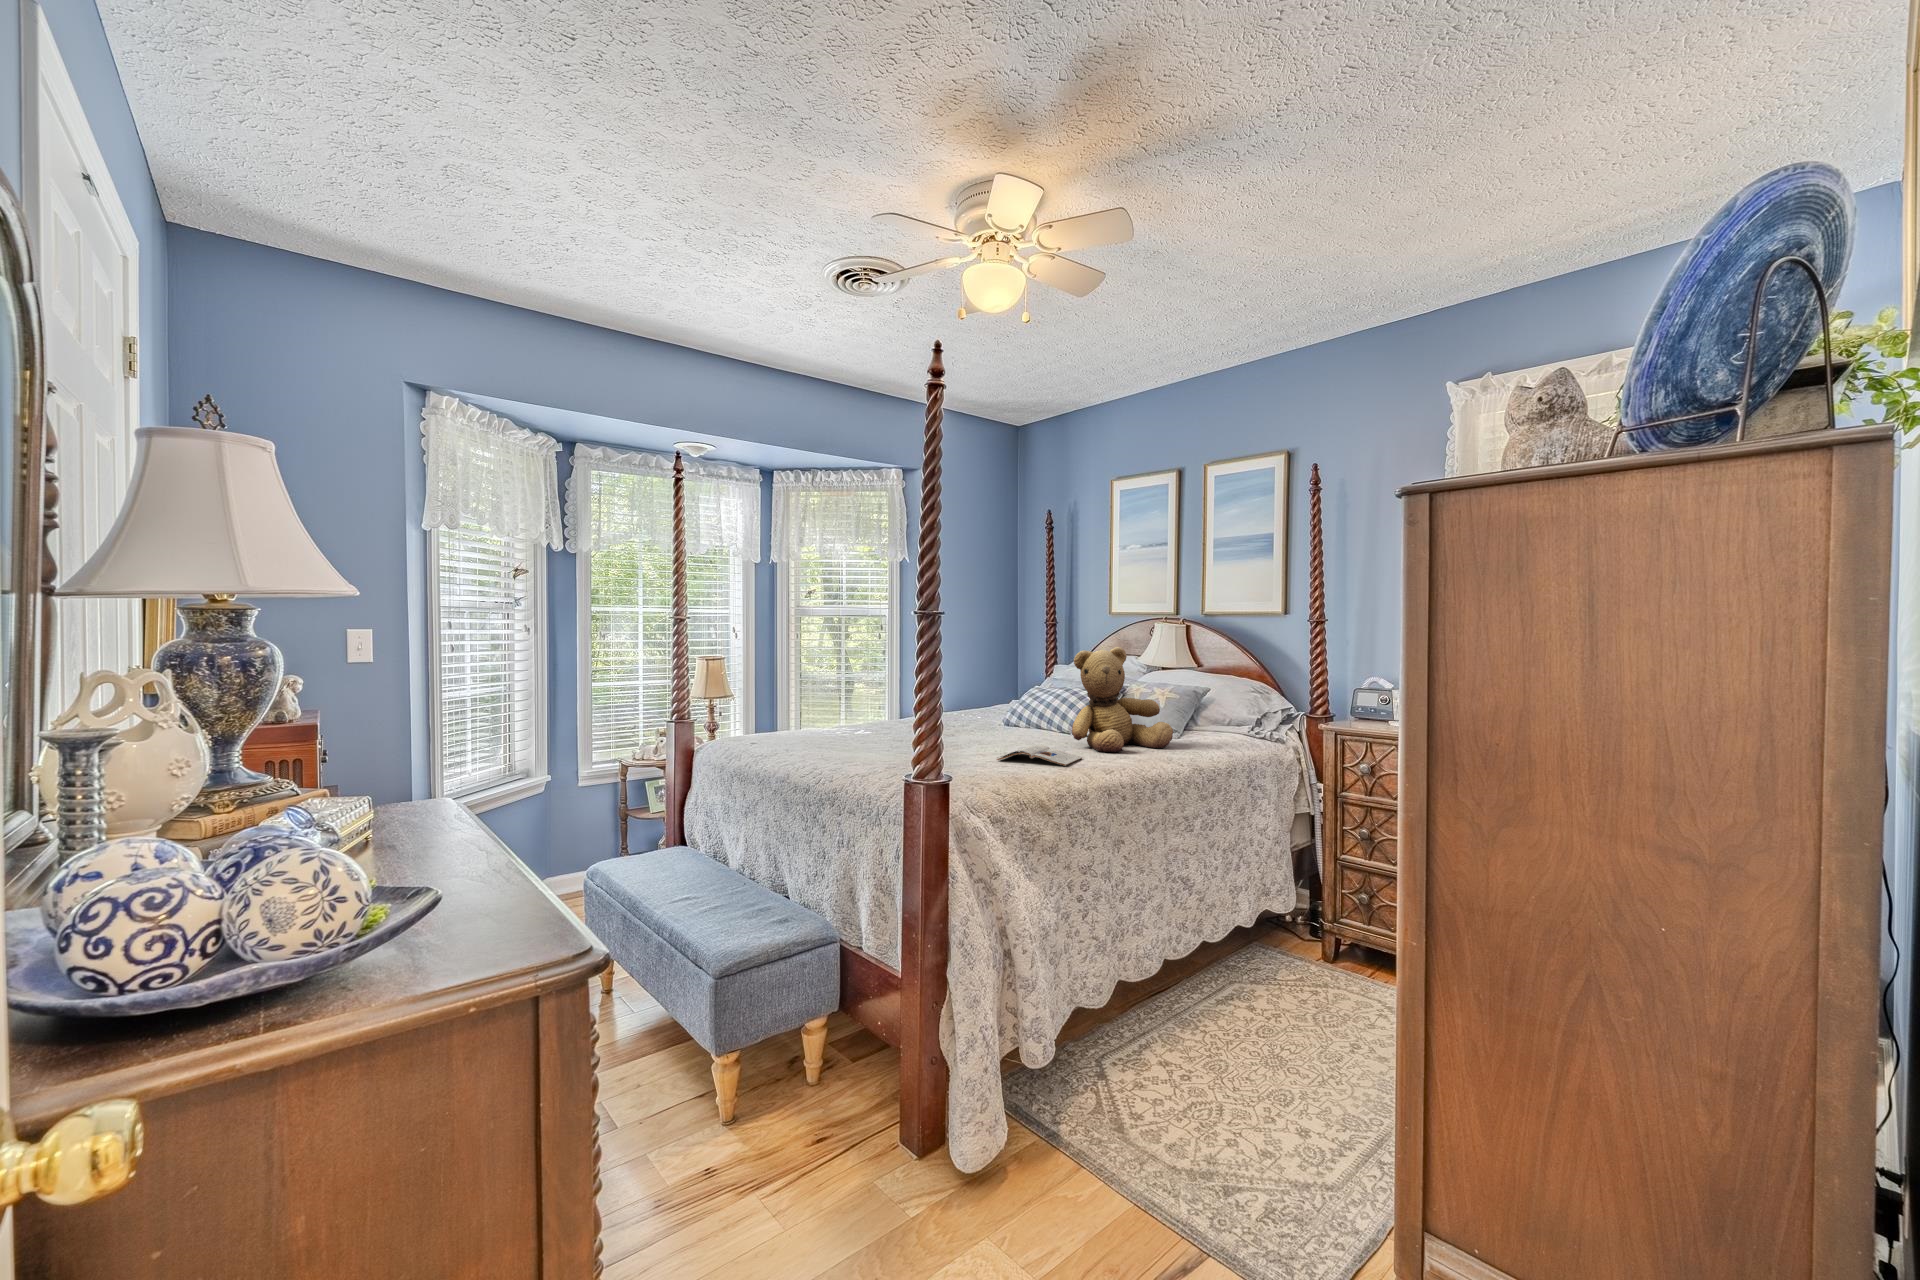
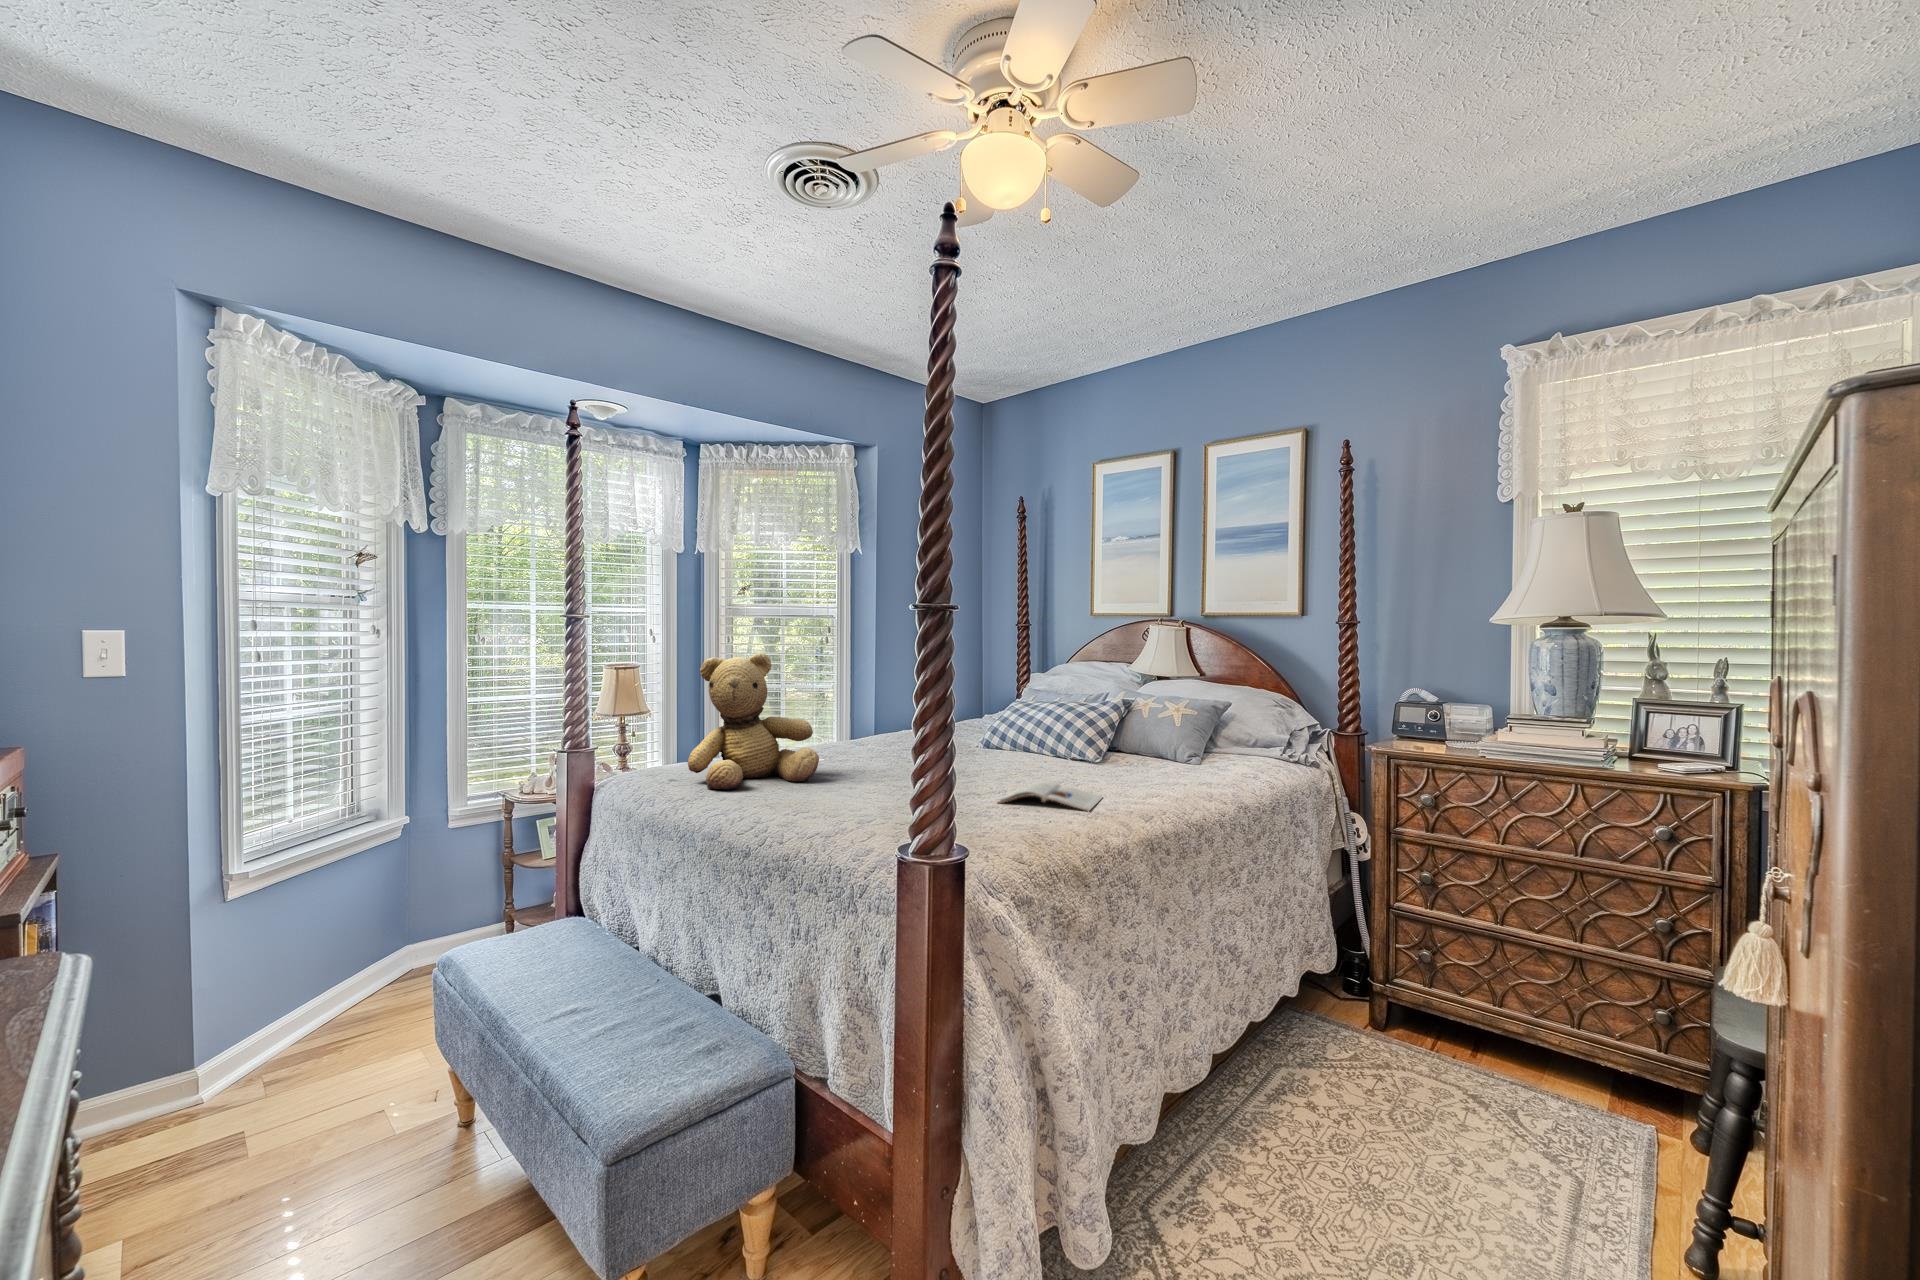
teddy bear: present [1072,647,1173,752] -> present [688,653,819,790]

